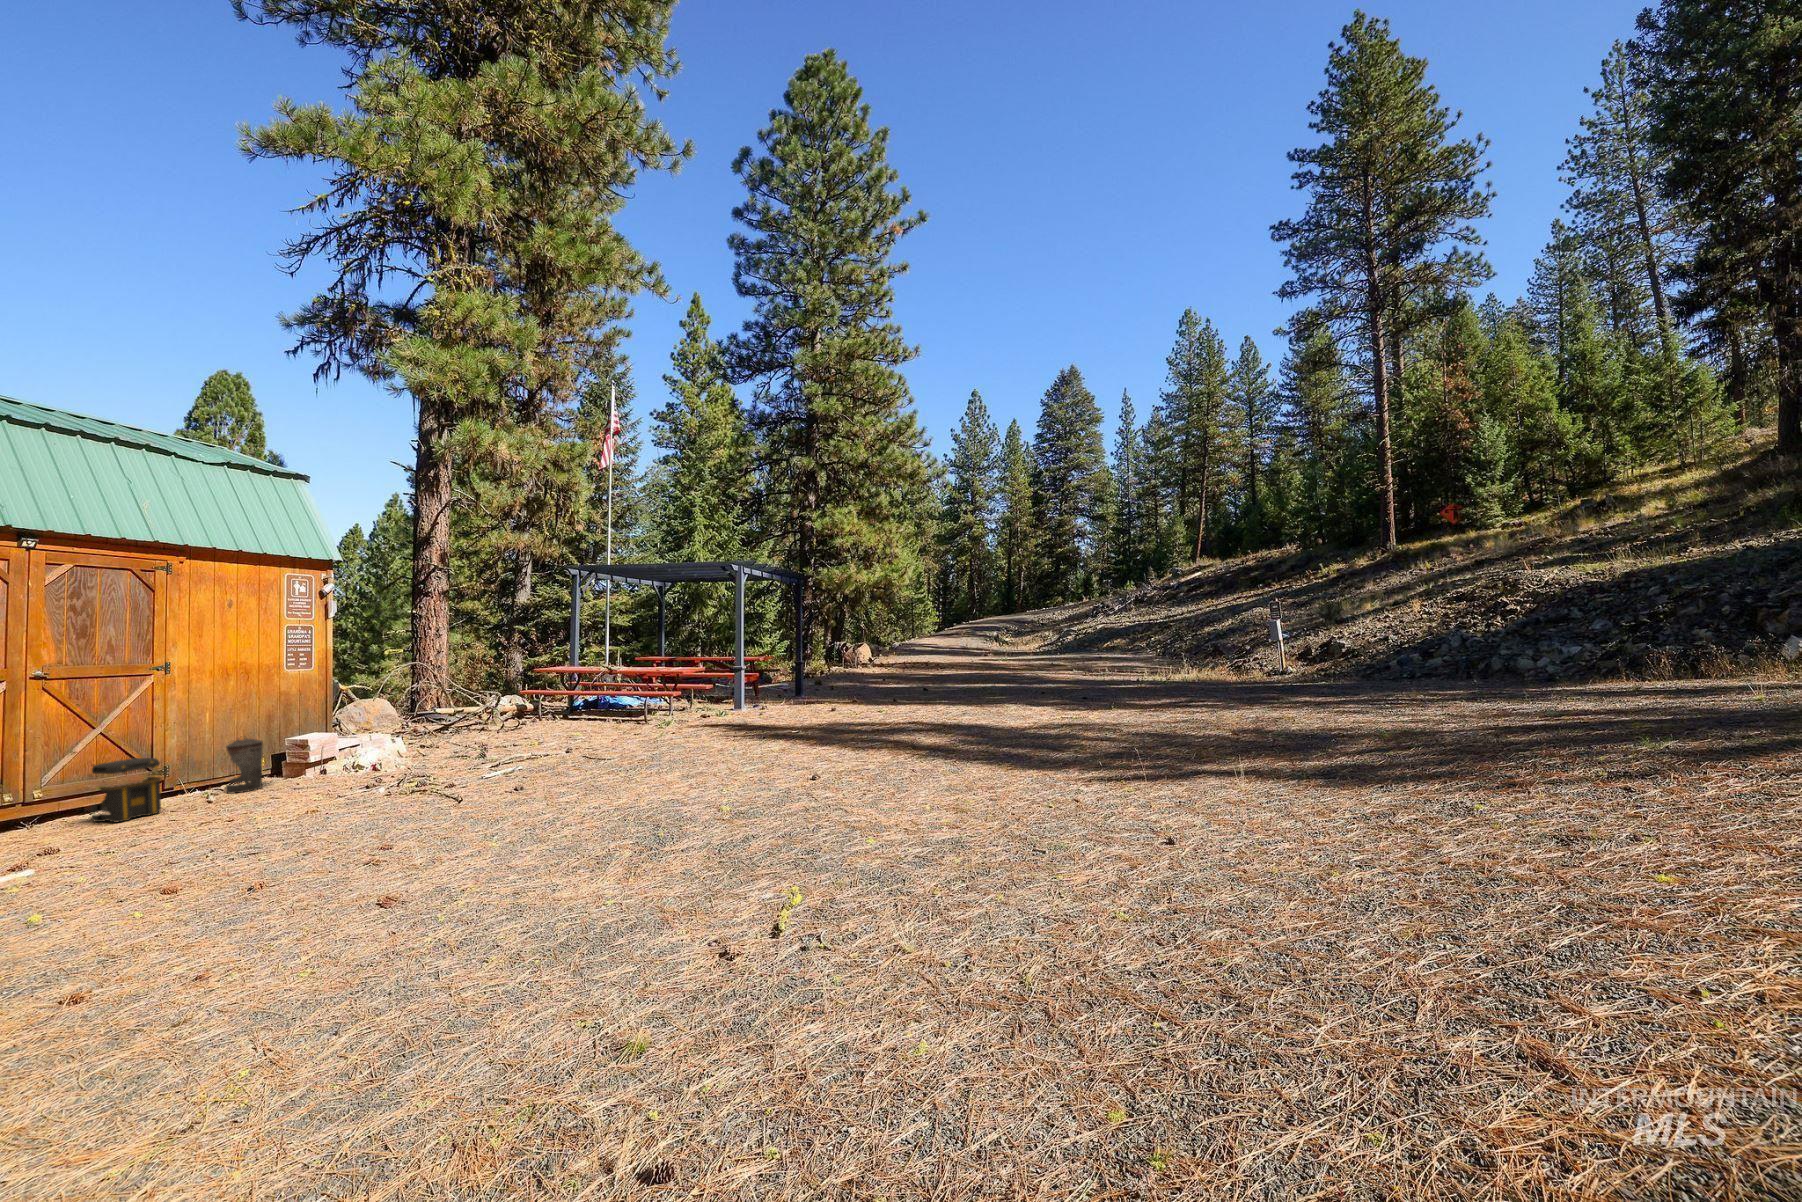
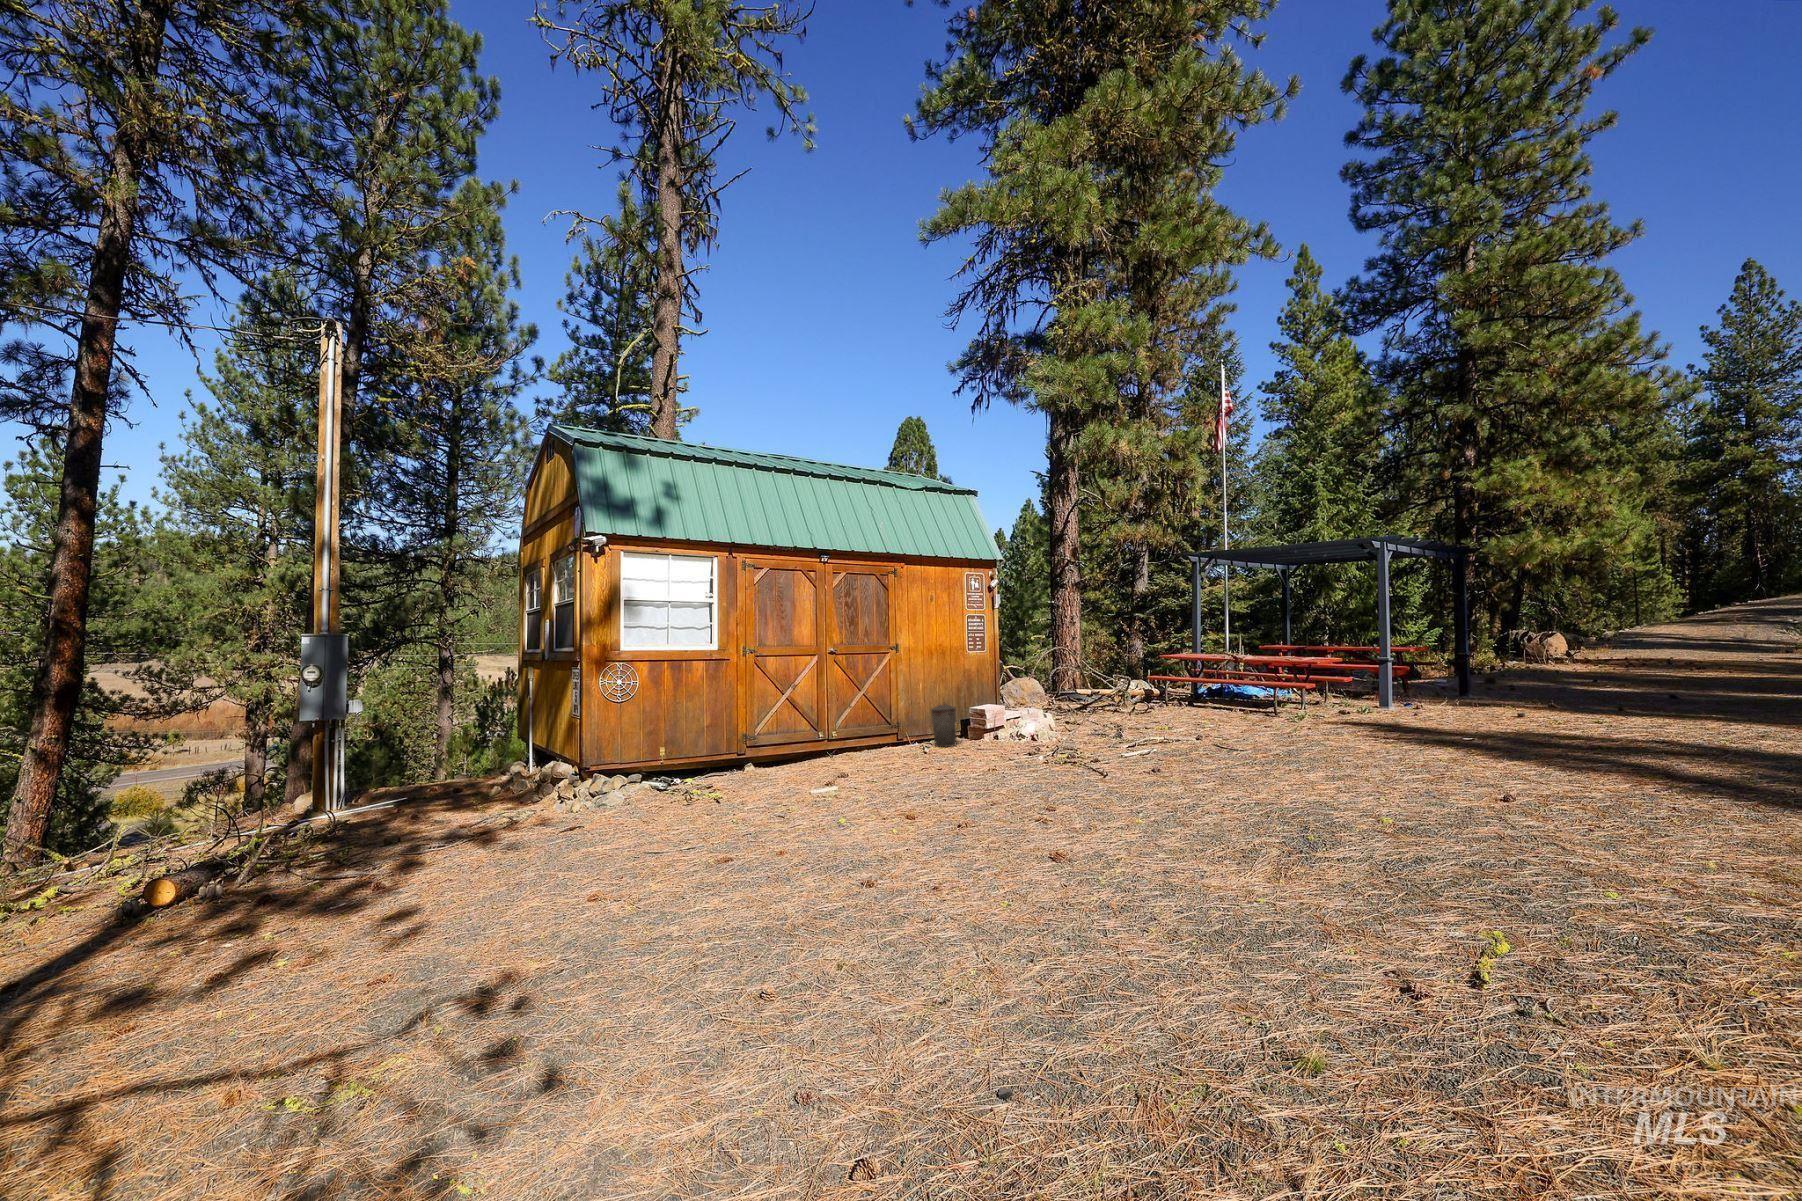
toolbox: present [90,758,161,822] -> none [859,714,898,760]

